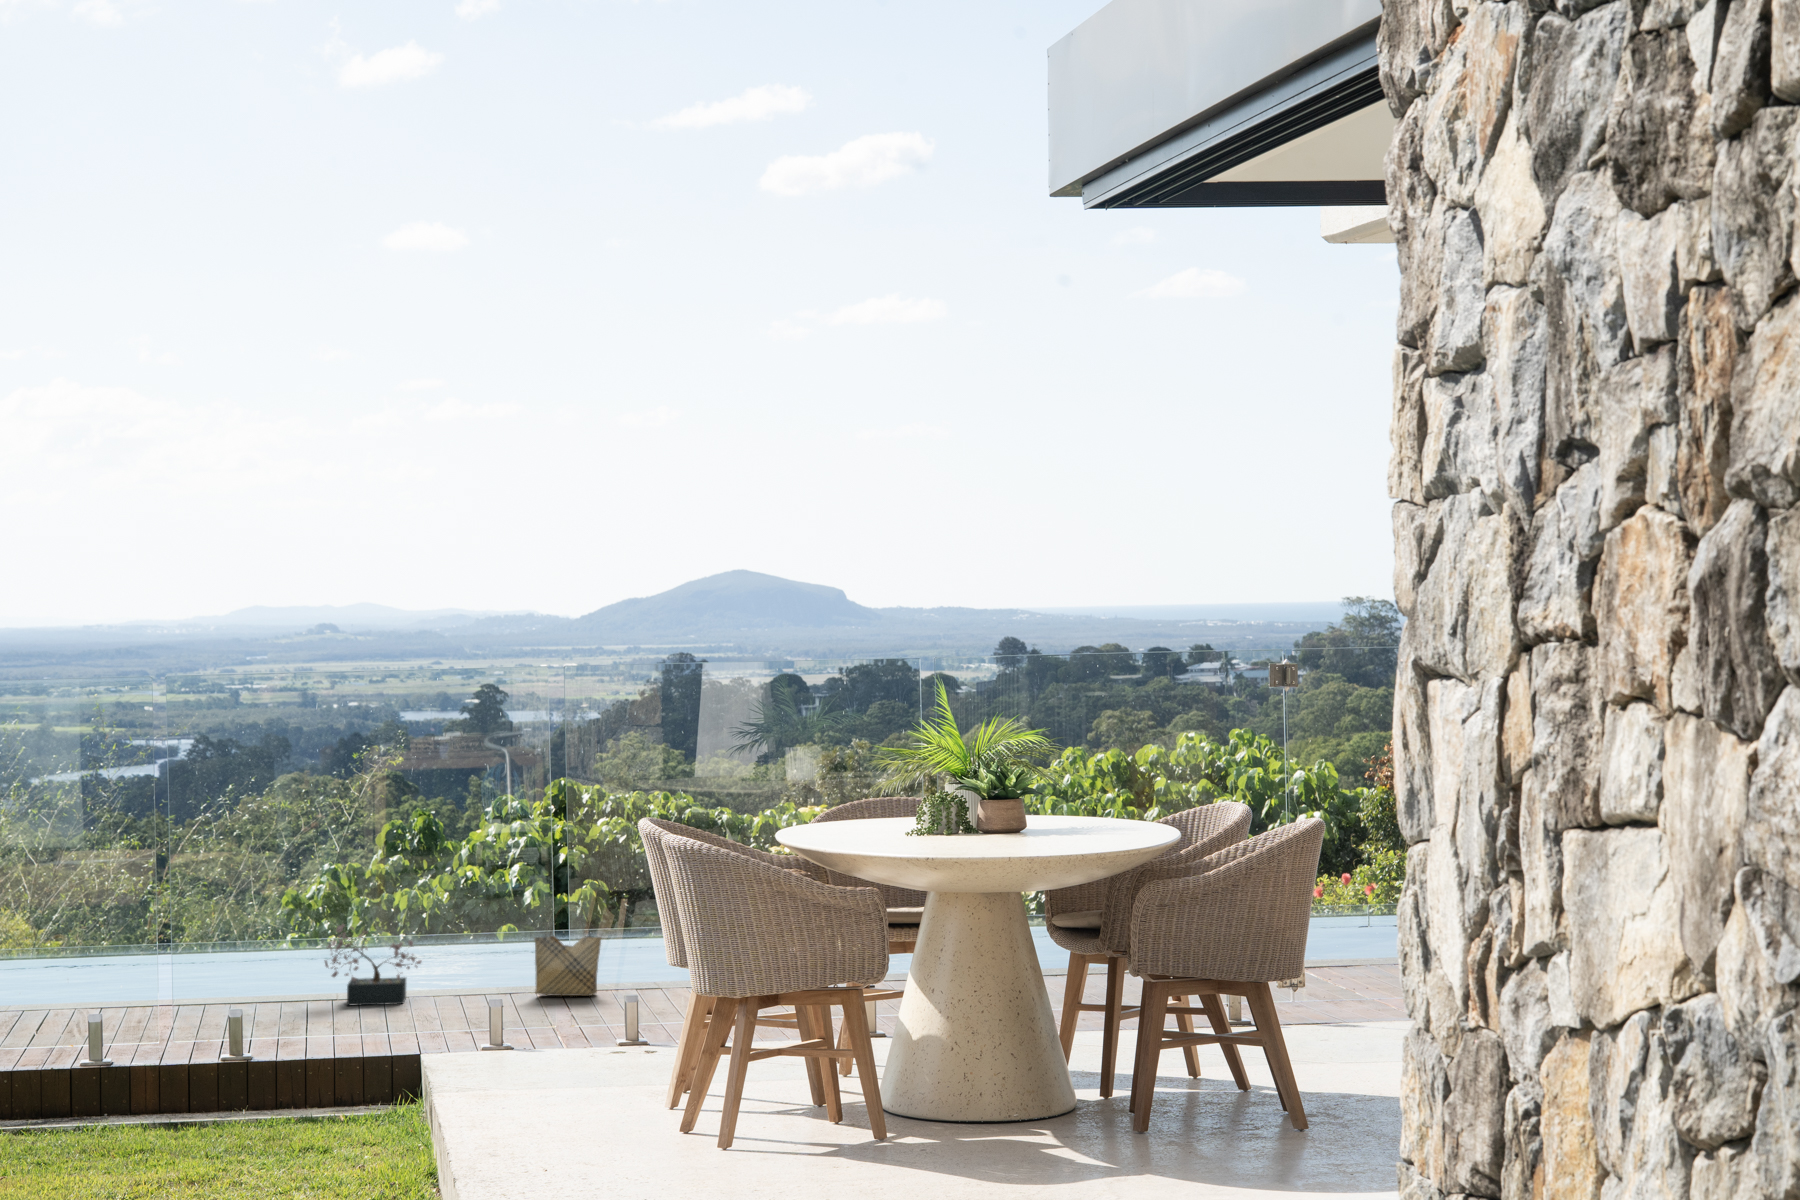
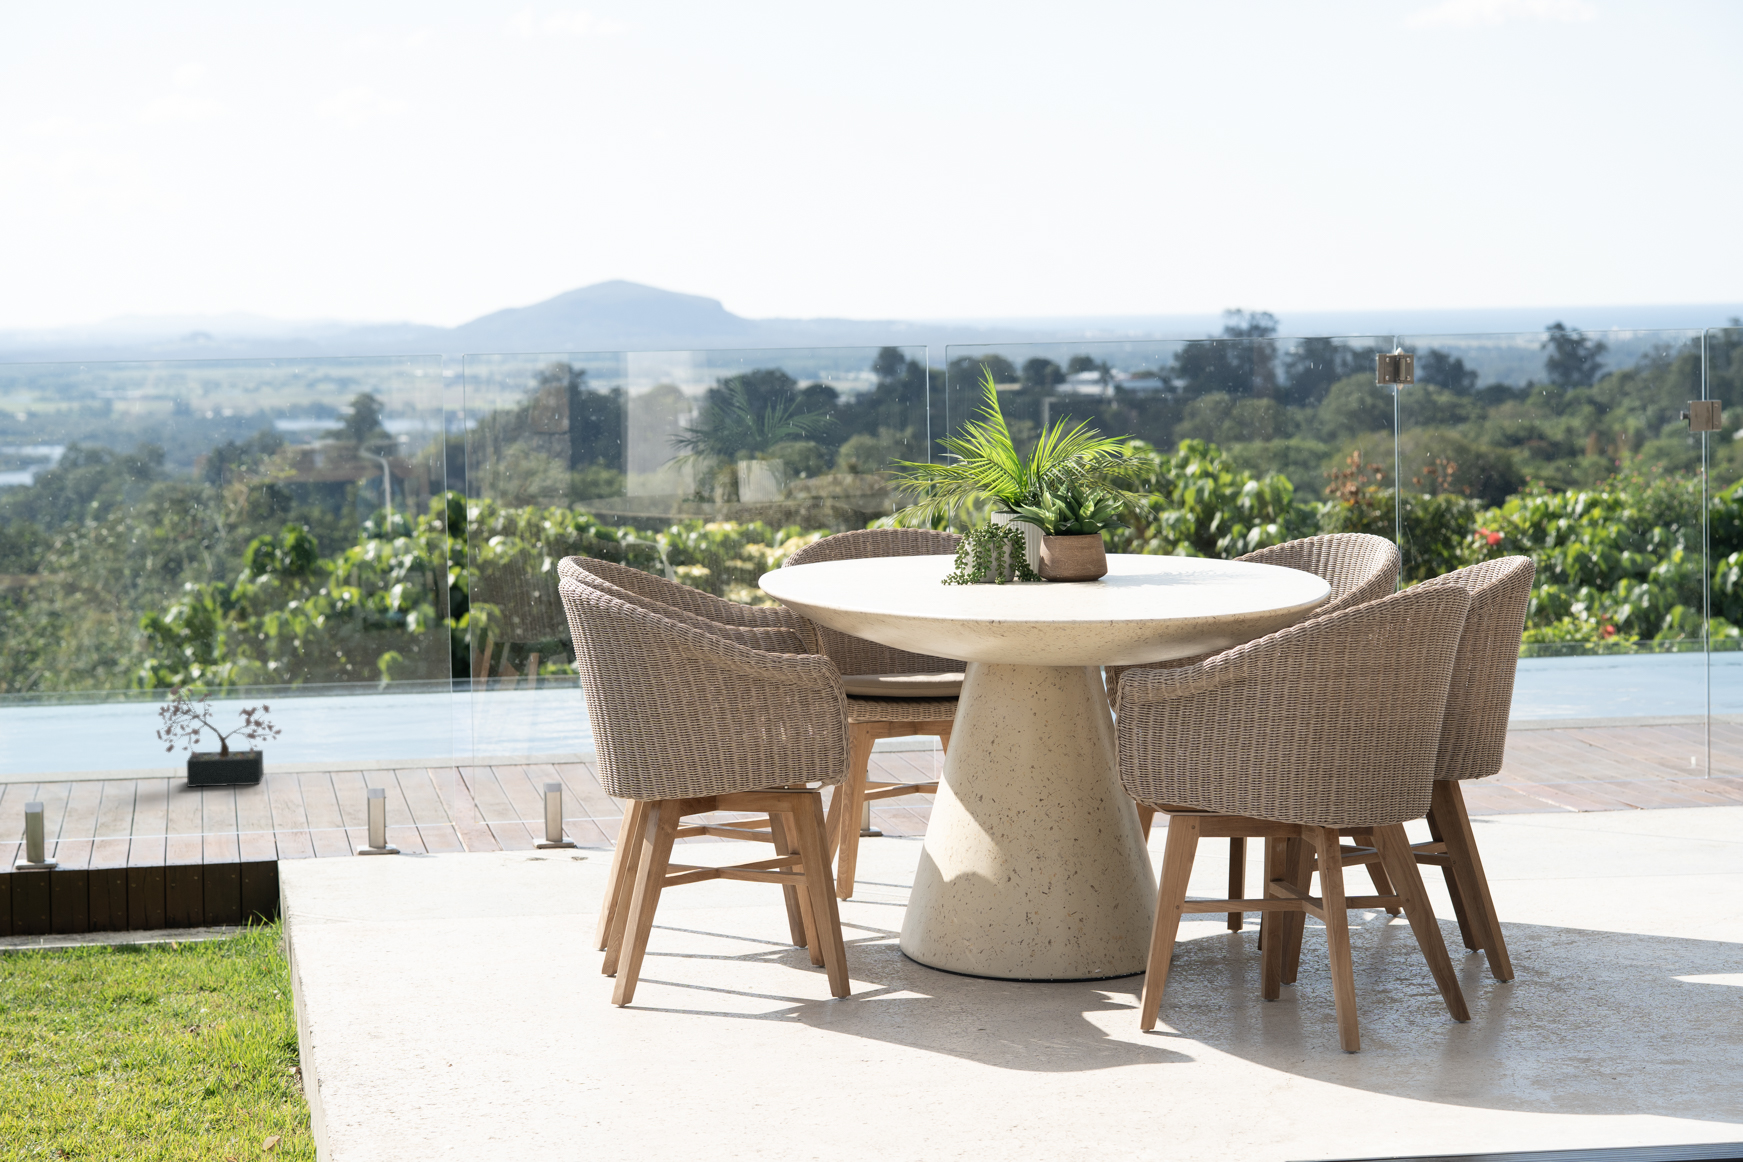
woven basket: present [534,904,601,996] -> none [422,657,509,772]

